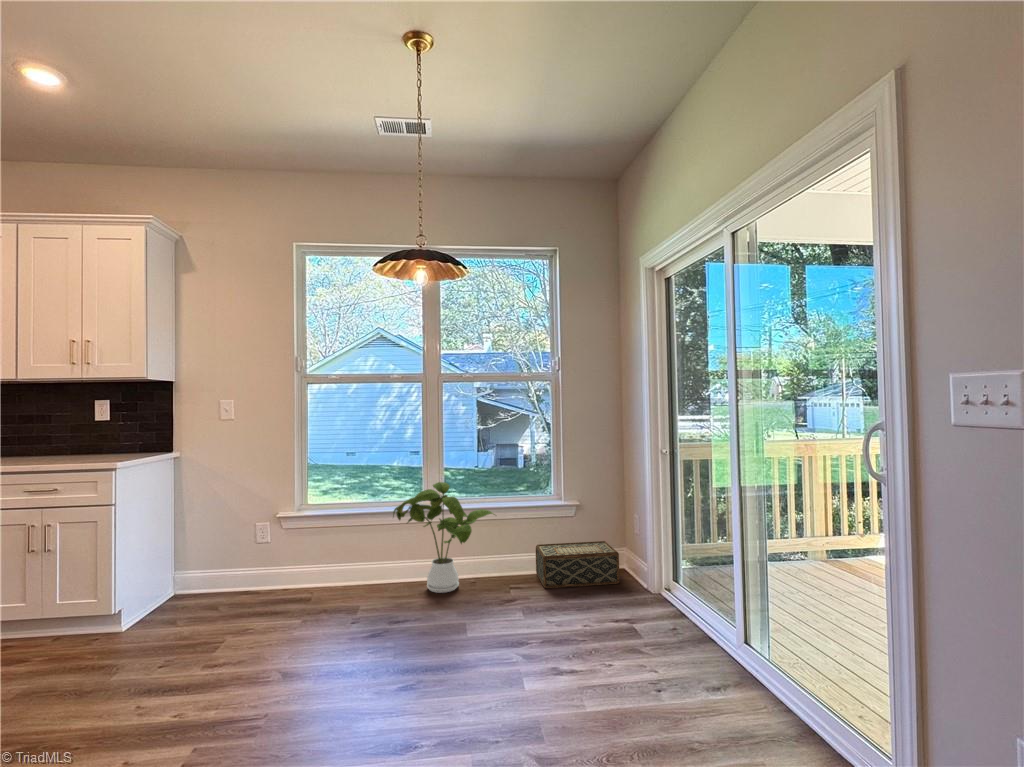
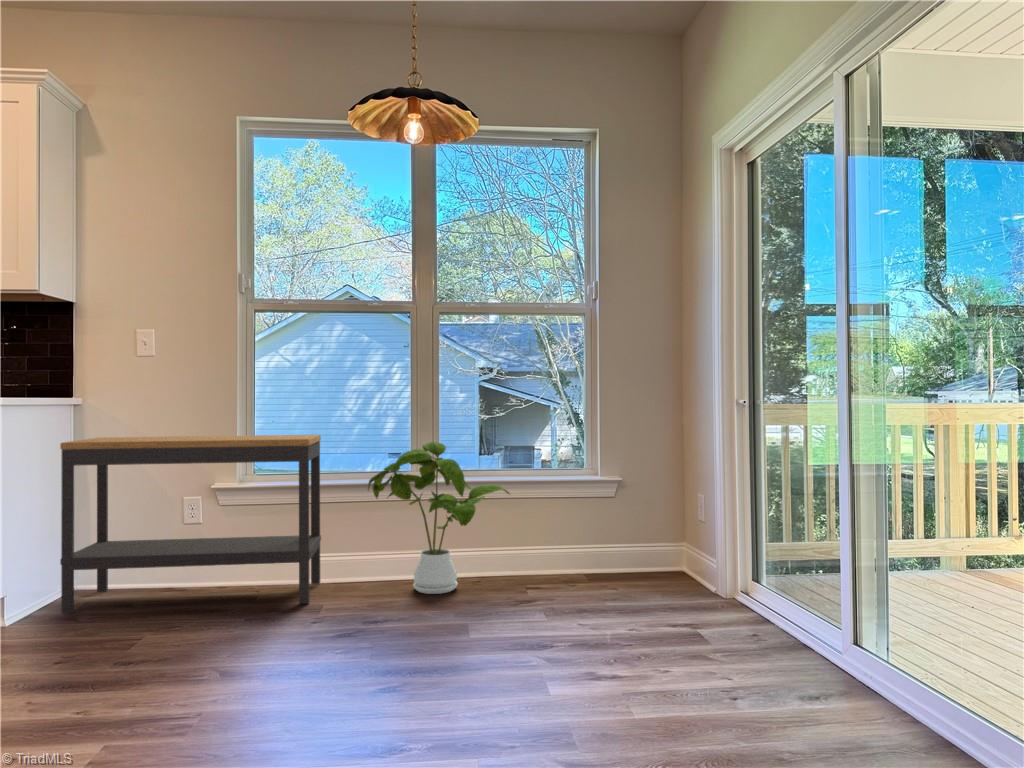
console table: none [165,475,359,617] -> present [60,435,321,614]
woven basket: present [536,541,620,588] -> none [563,534,679,591]

